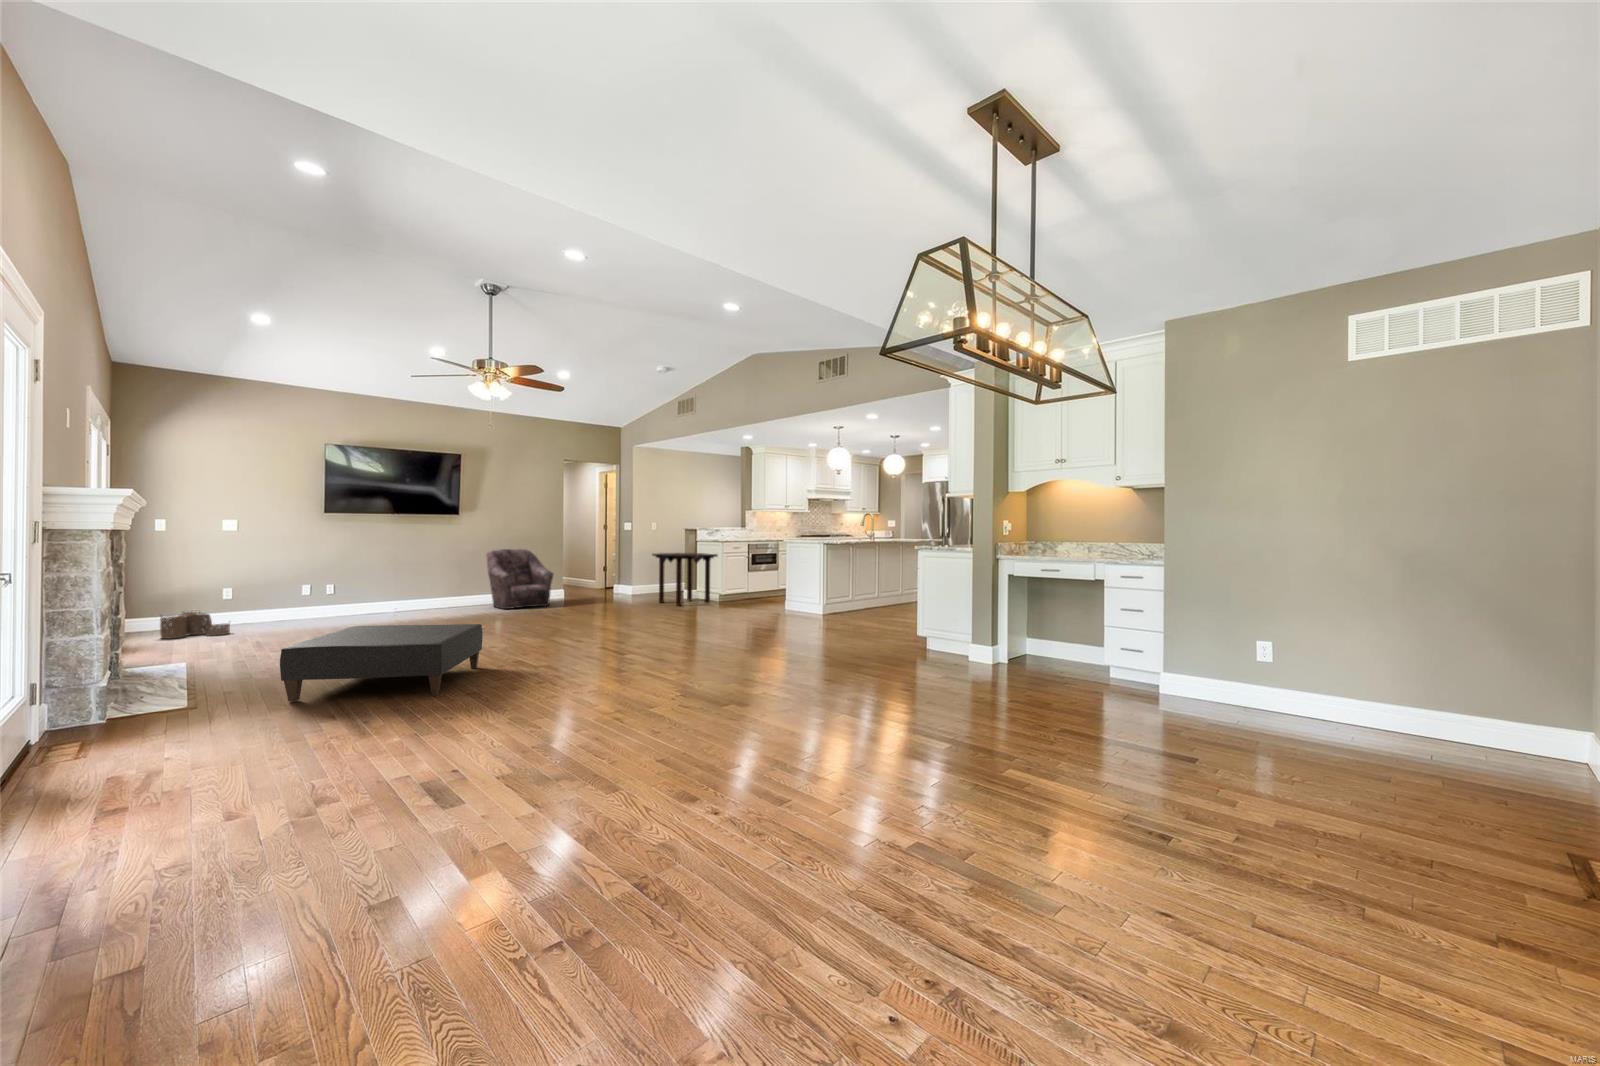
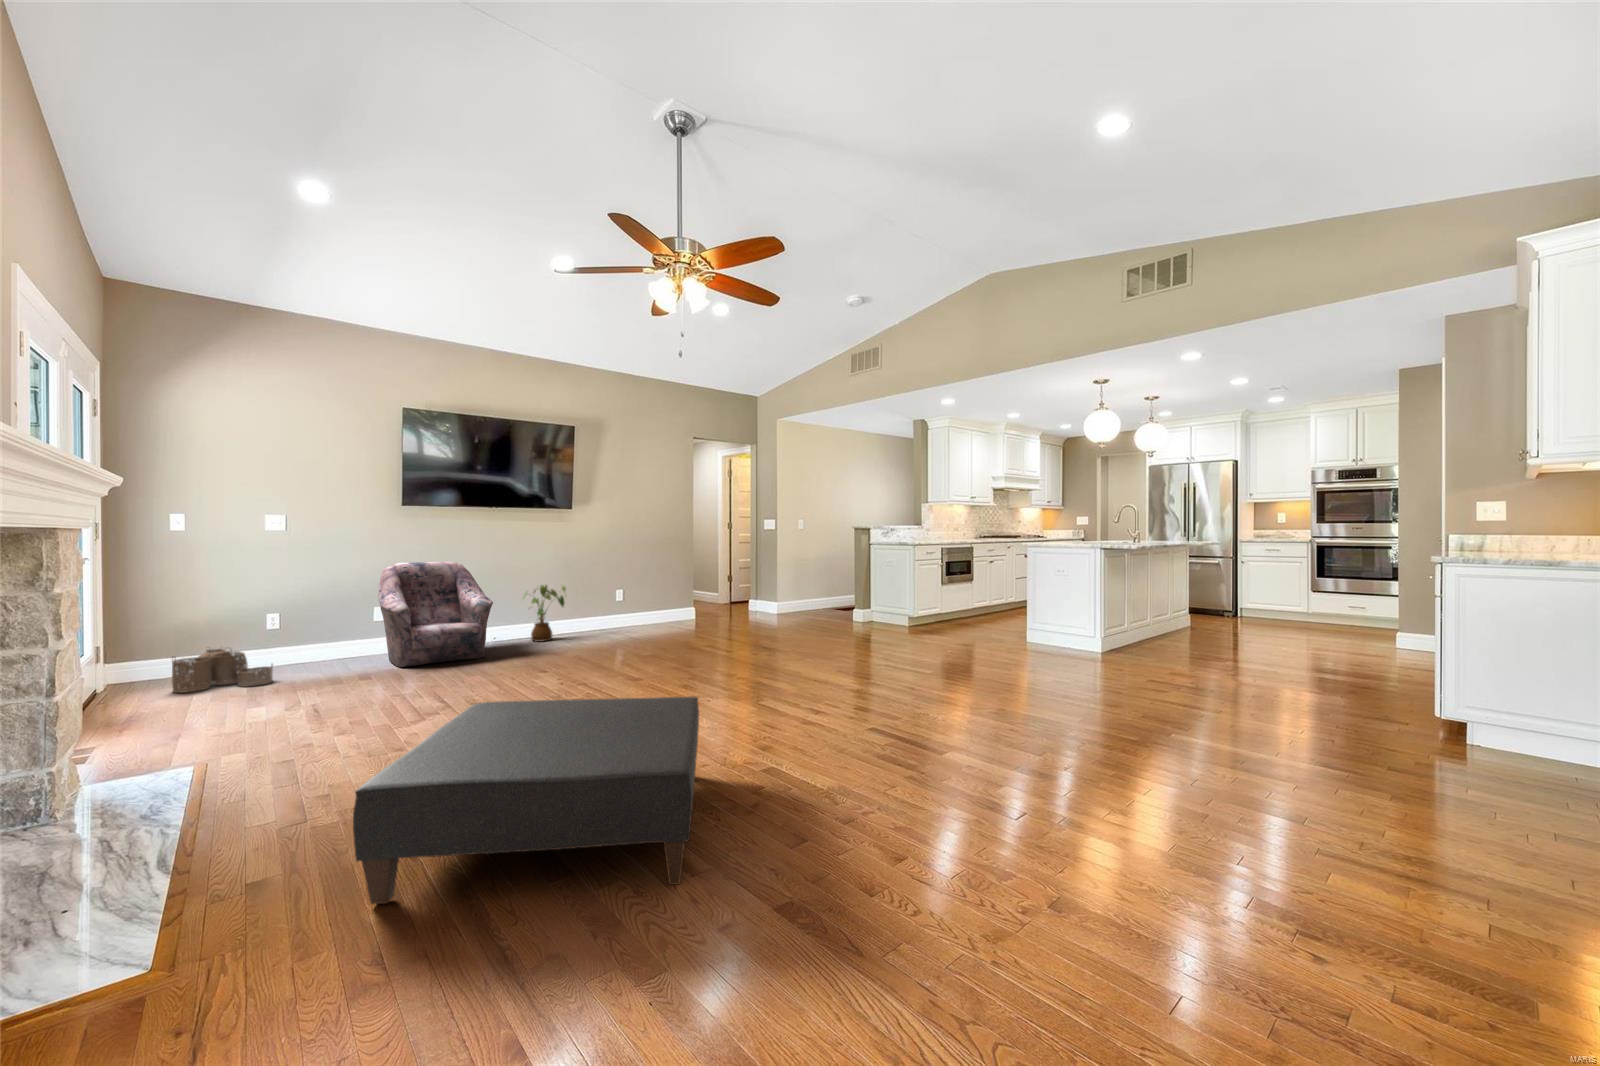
armchair: present [487,549,553,609] -> present [378,562,493,667]
side table: present [653,553,717,606] -> none [817,559,907,632]
house plant: none [417,571,454,612] -> present [524,585,566,642]

